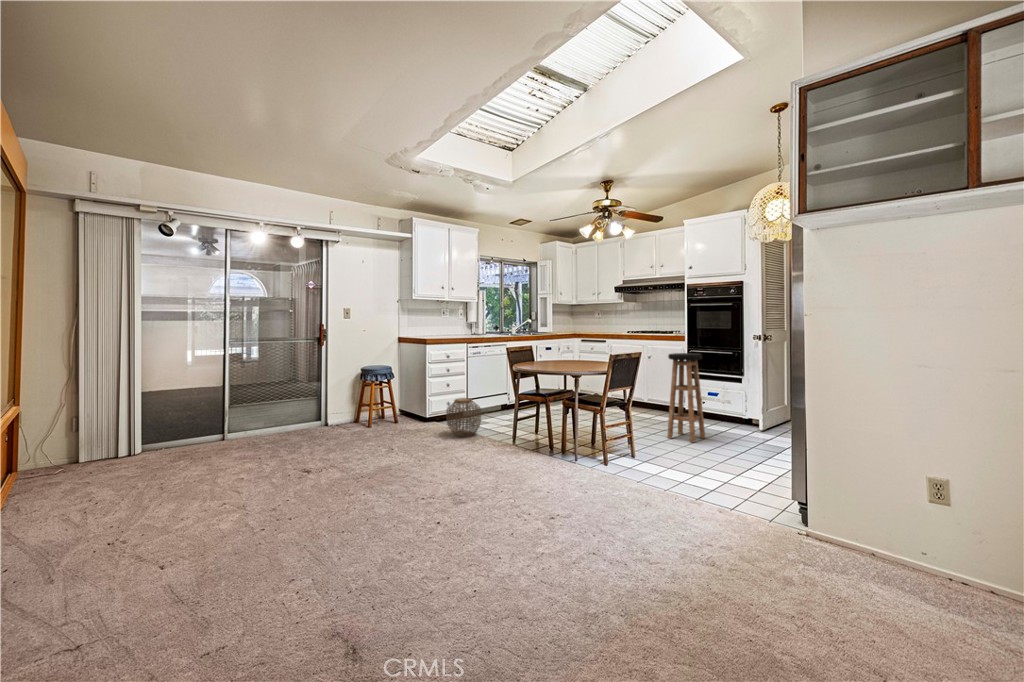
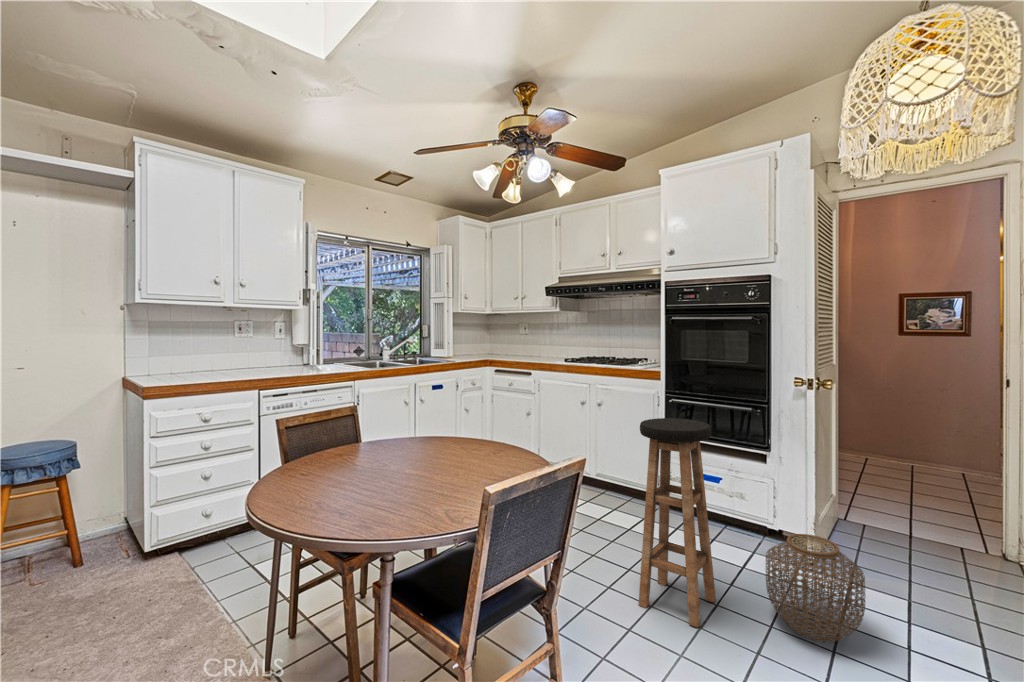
woven basket: present [446,398,481,437] -> present [766,534,865,642]

